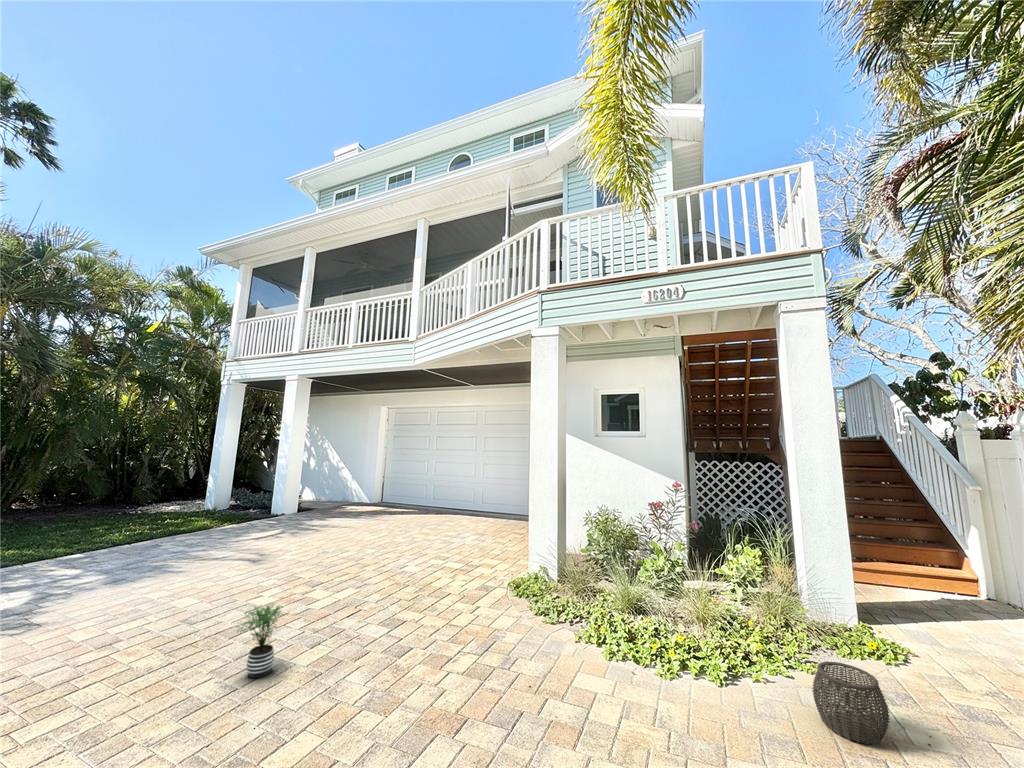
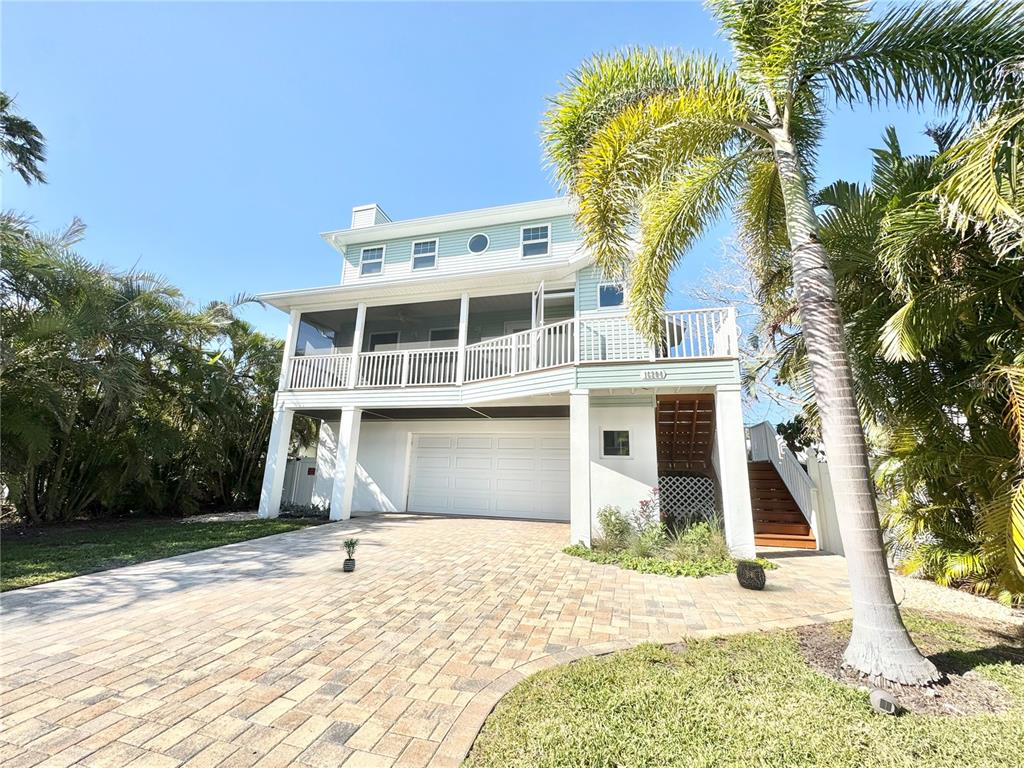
potted plant: present [236,603,283,678] -> present [341,539,359,572]

